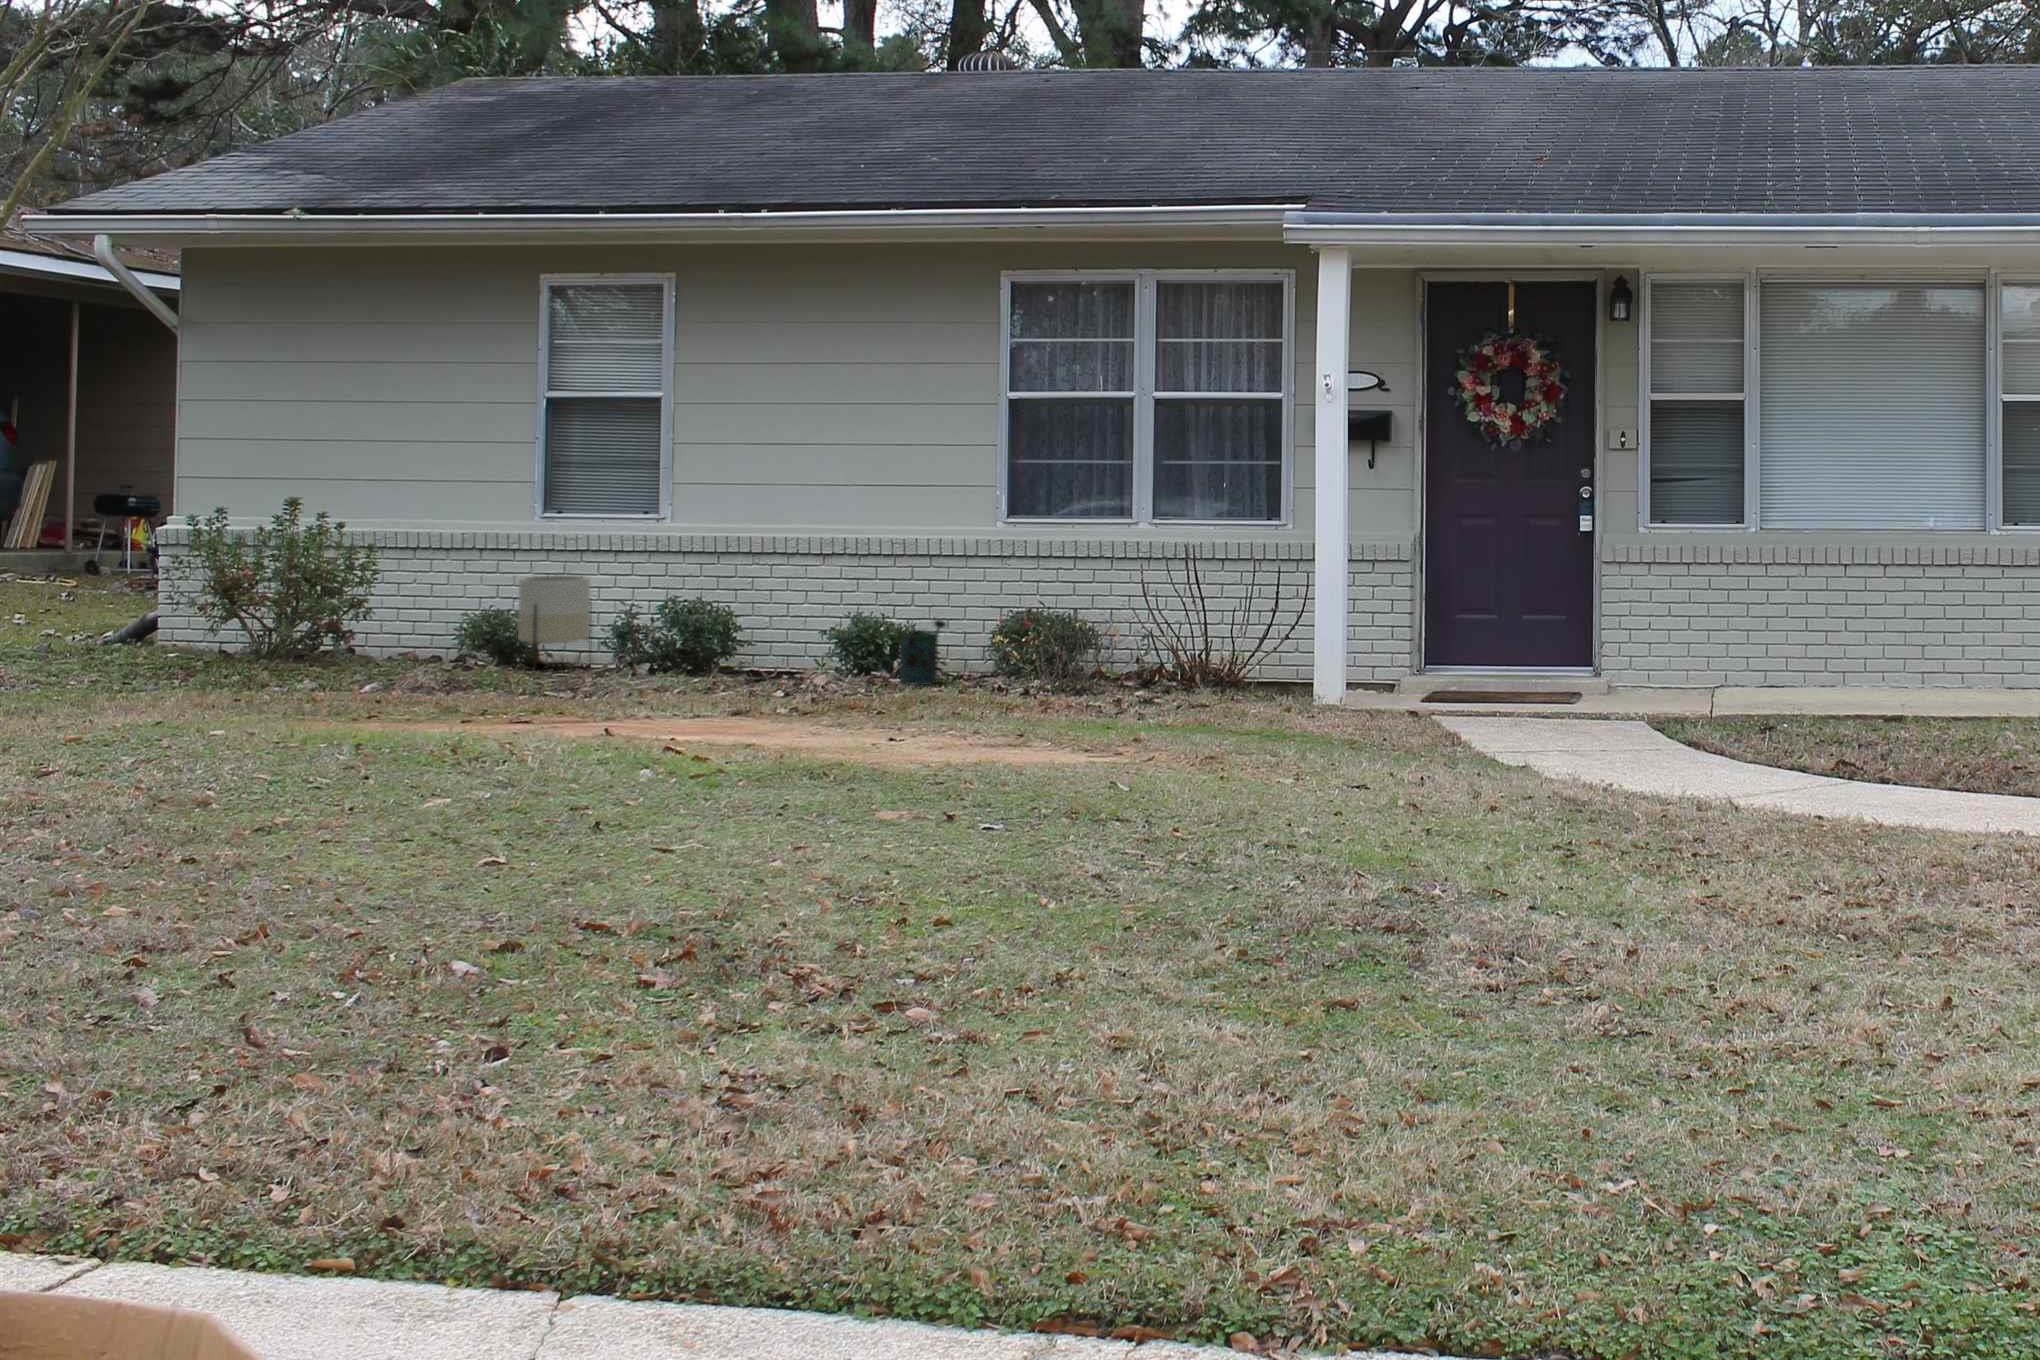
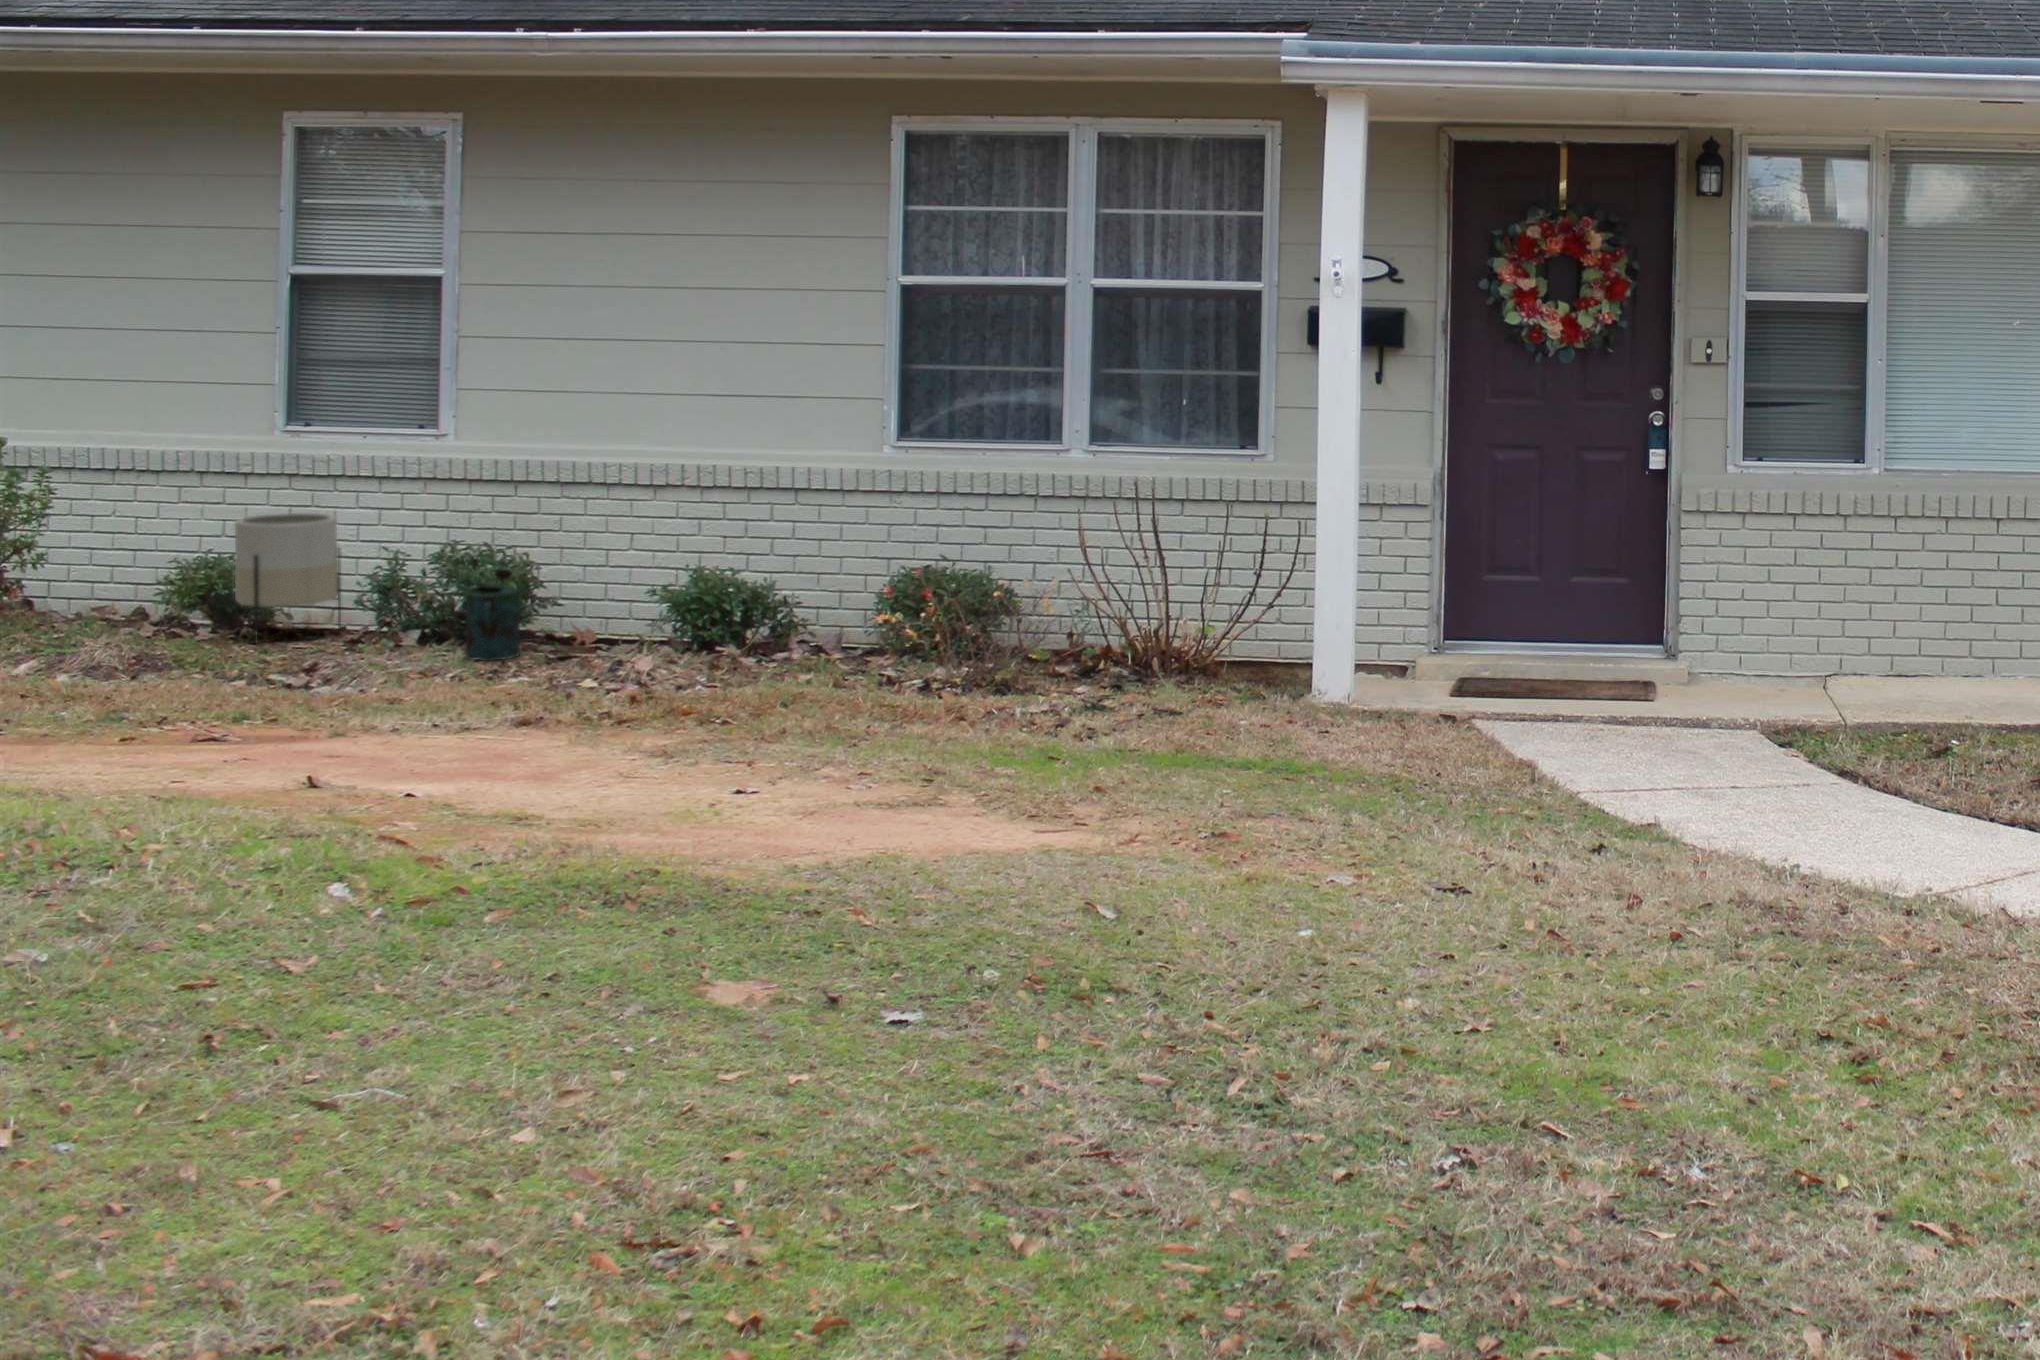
watering can: present [900,620,946,685] -> present [466,570,520,661]

